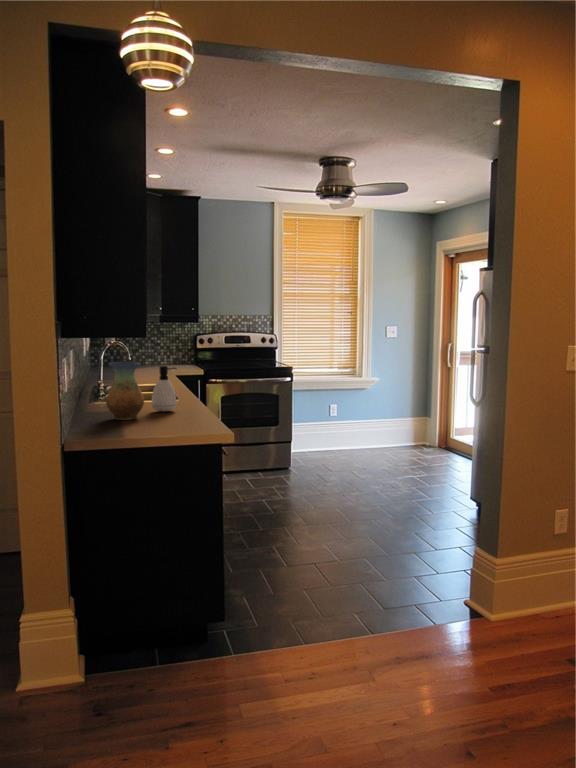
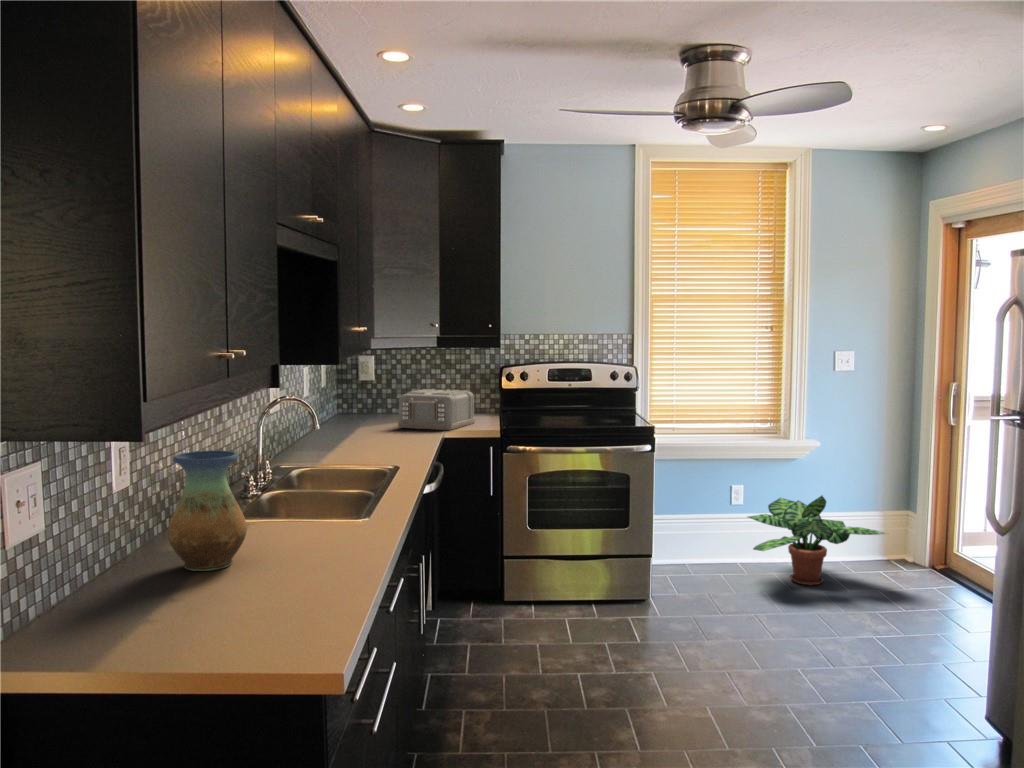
toaster: none [139,348,184,372] -> present [398,389,475,430]
soap dispenser: present [151,366,176,412] -> none [279,456,329,547]
potted plant: none [341,406,418,458] -> present [748,496,887,585]

